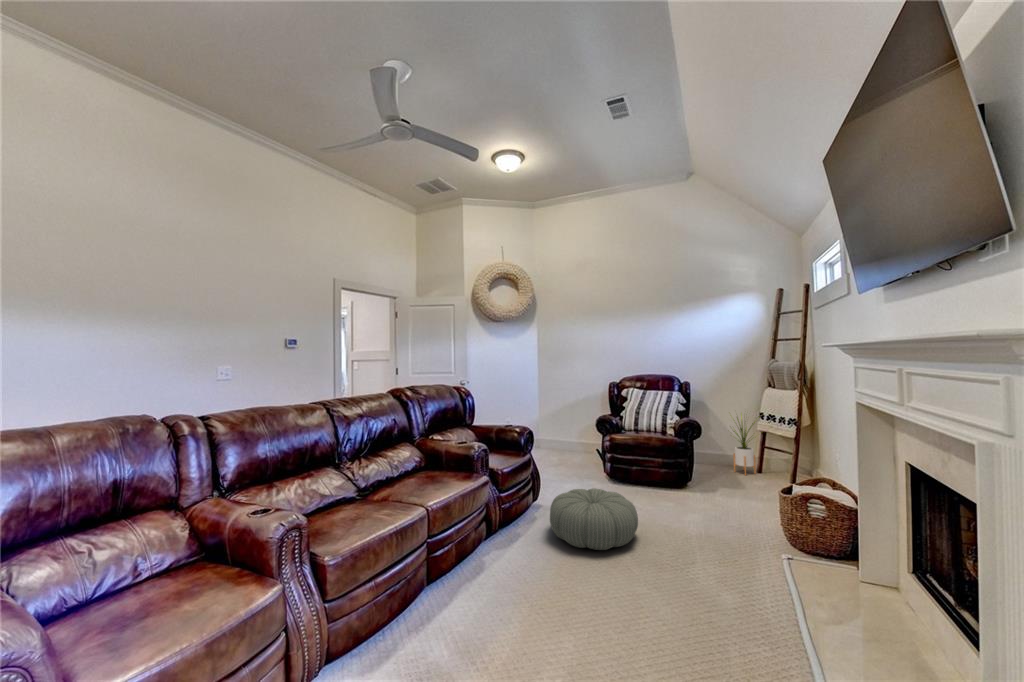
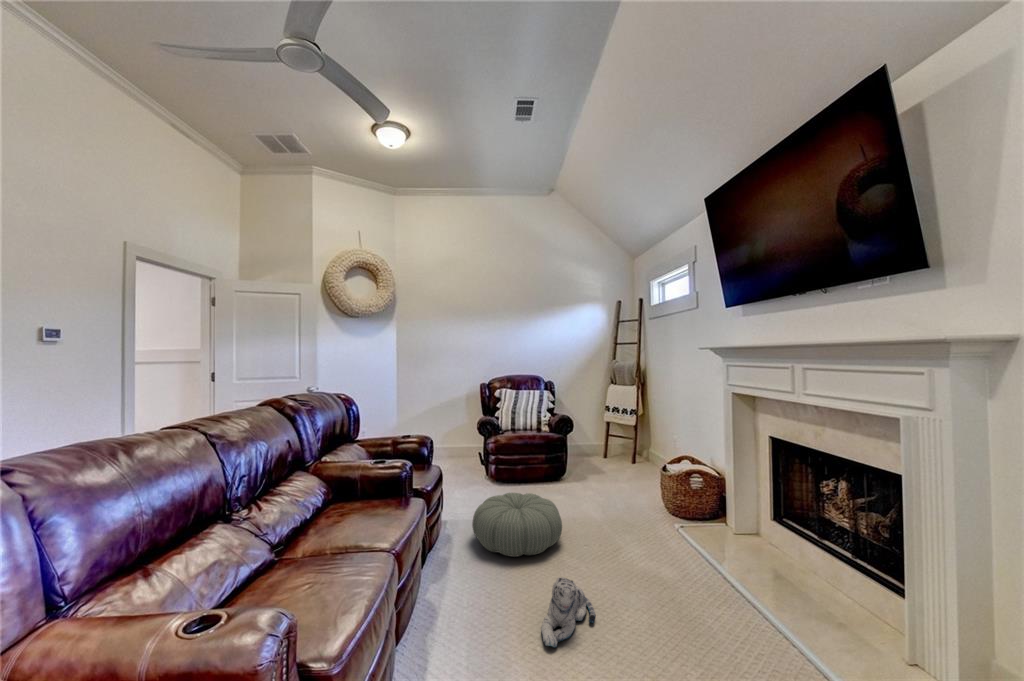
house plant: present [733,415,756,475] -> none [579,402,610,461]
plush toy: none [547,566,620,628] -> present [541,577,595,647]

